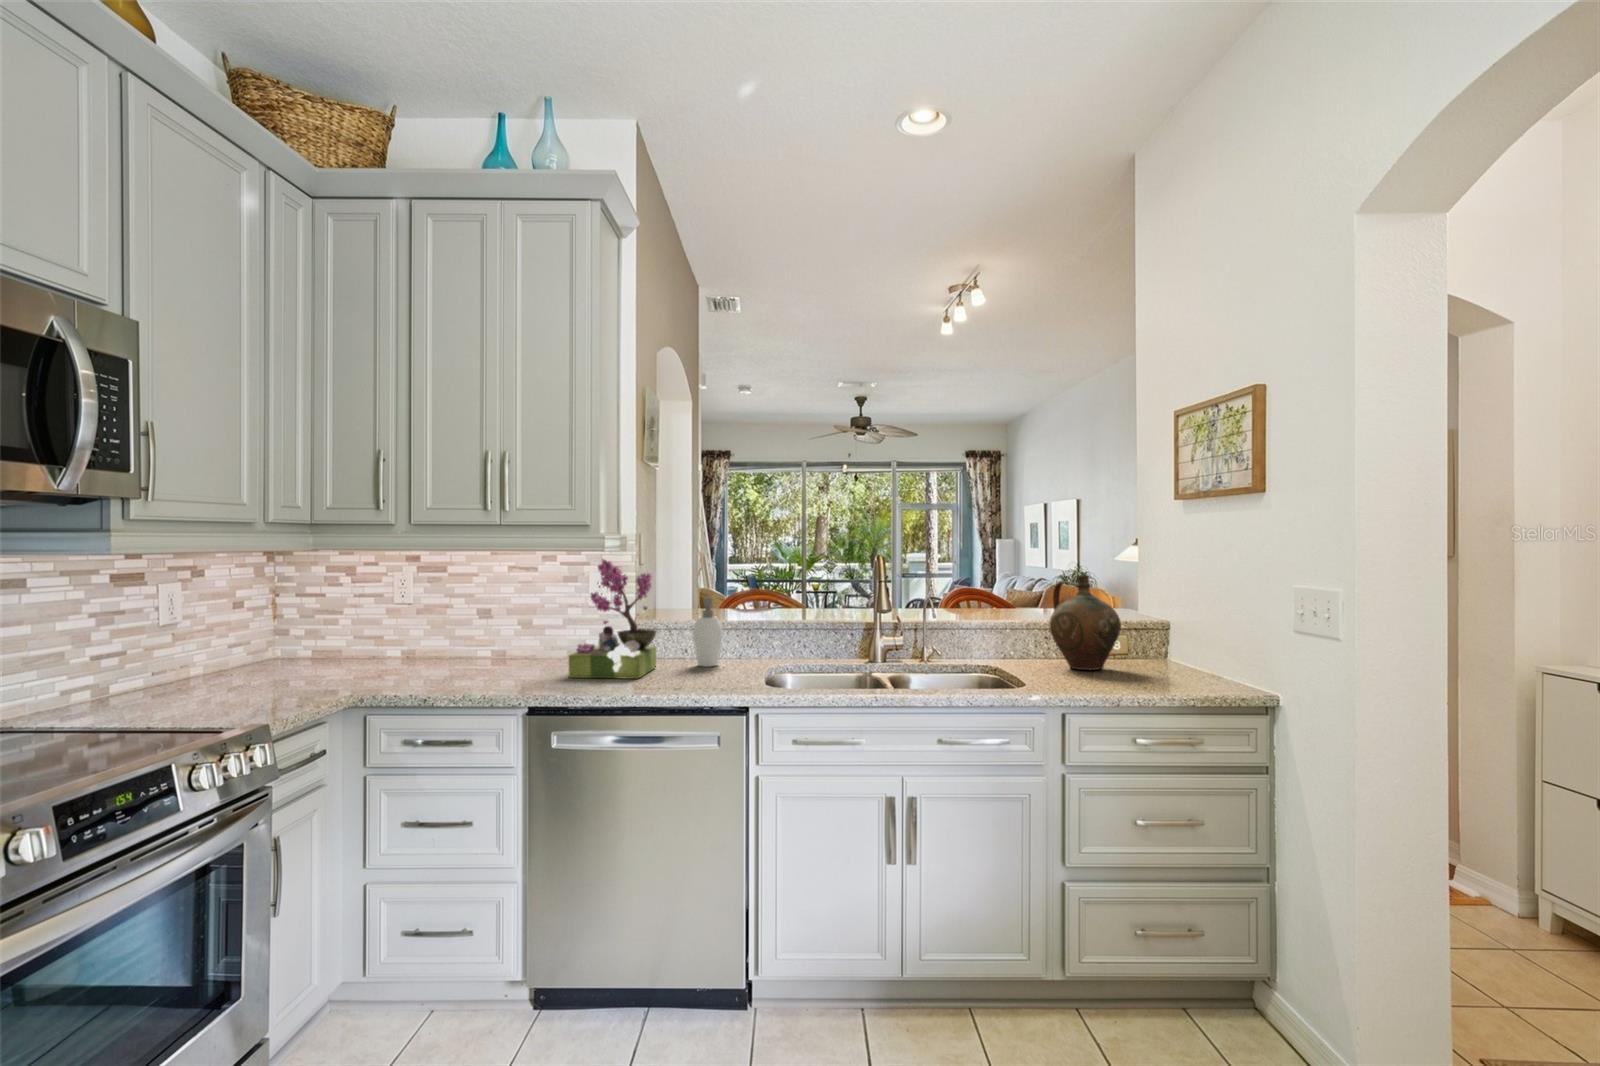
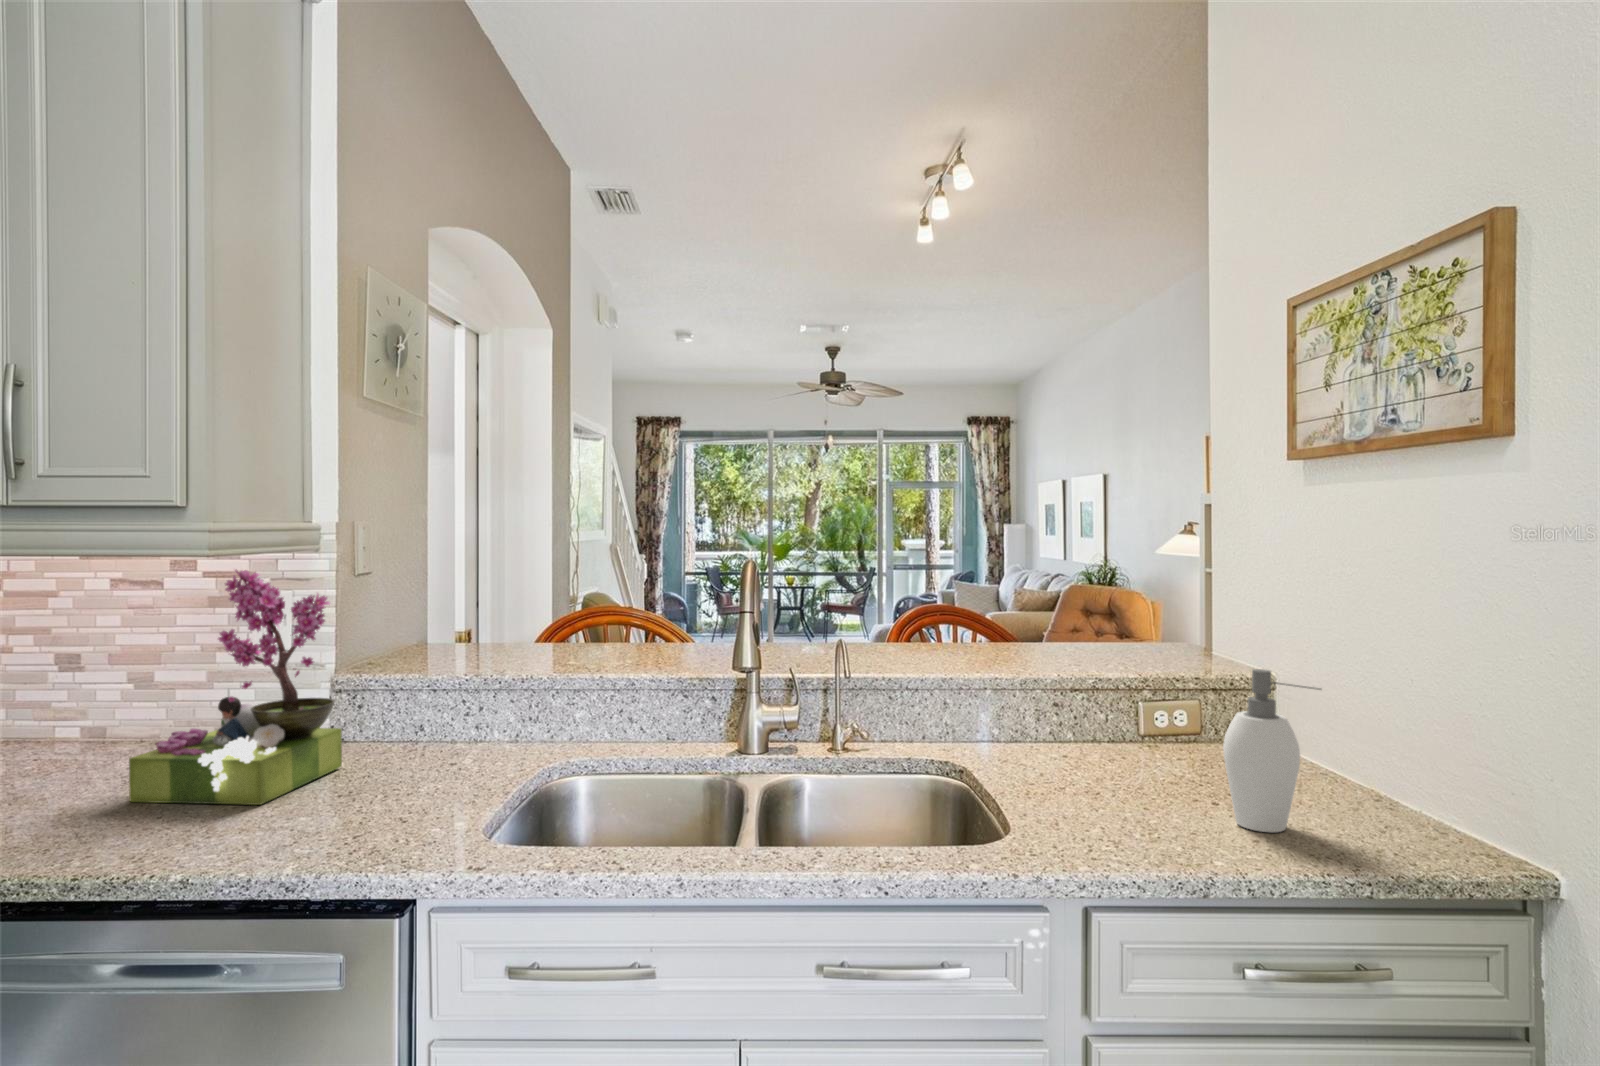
ceramic jug: present [1049,575,1121,670] -> none [1060,597,1191,773]
soap dispenser: present [693,597,723,666] -> present [1223,669,1321,832]

